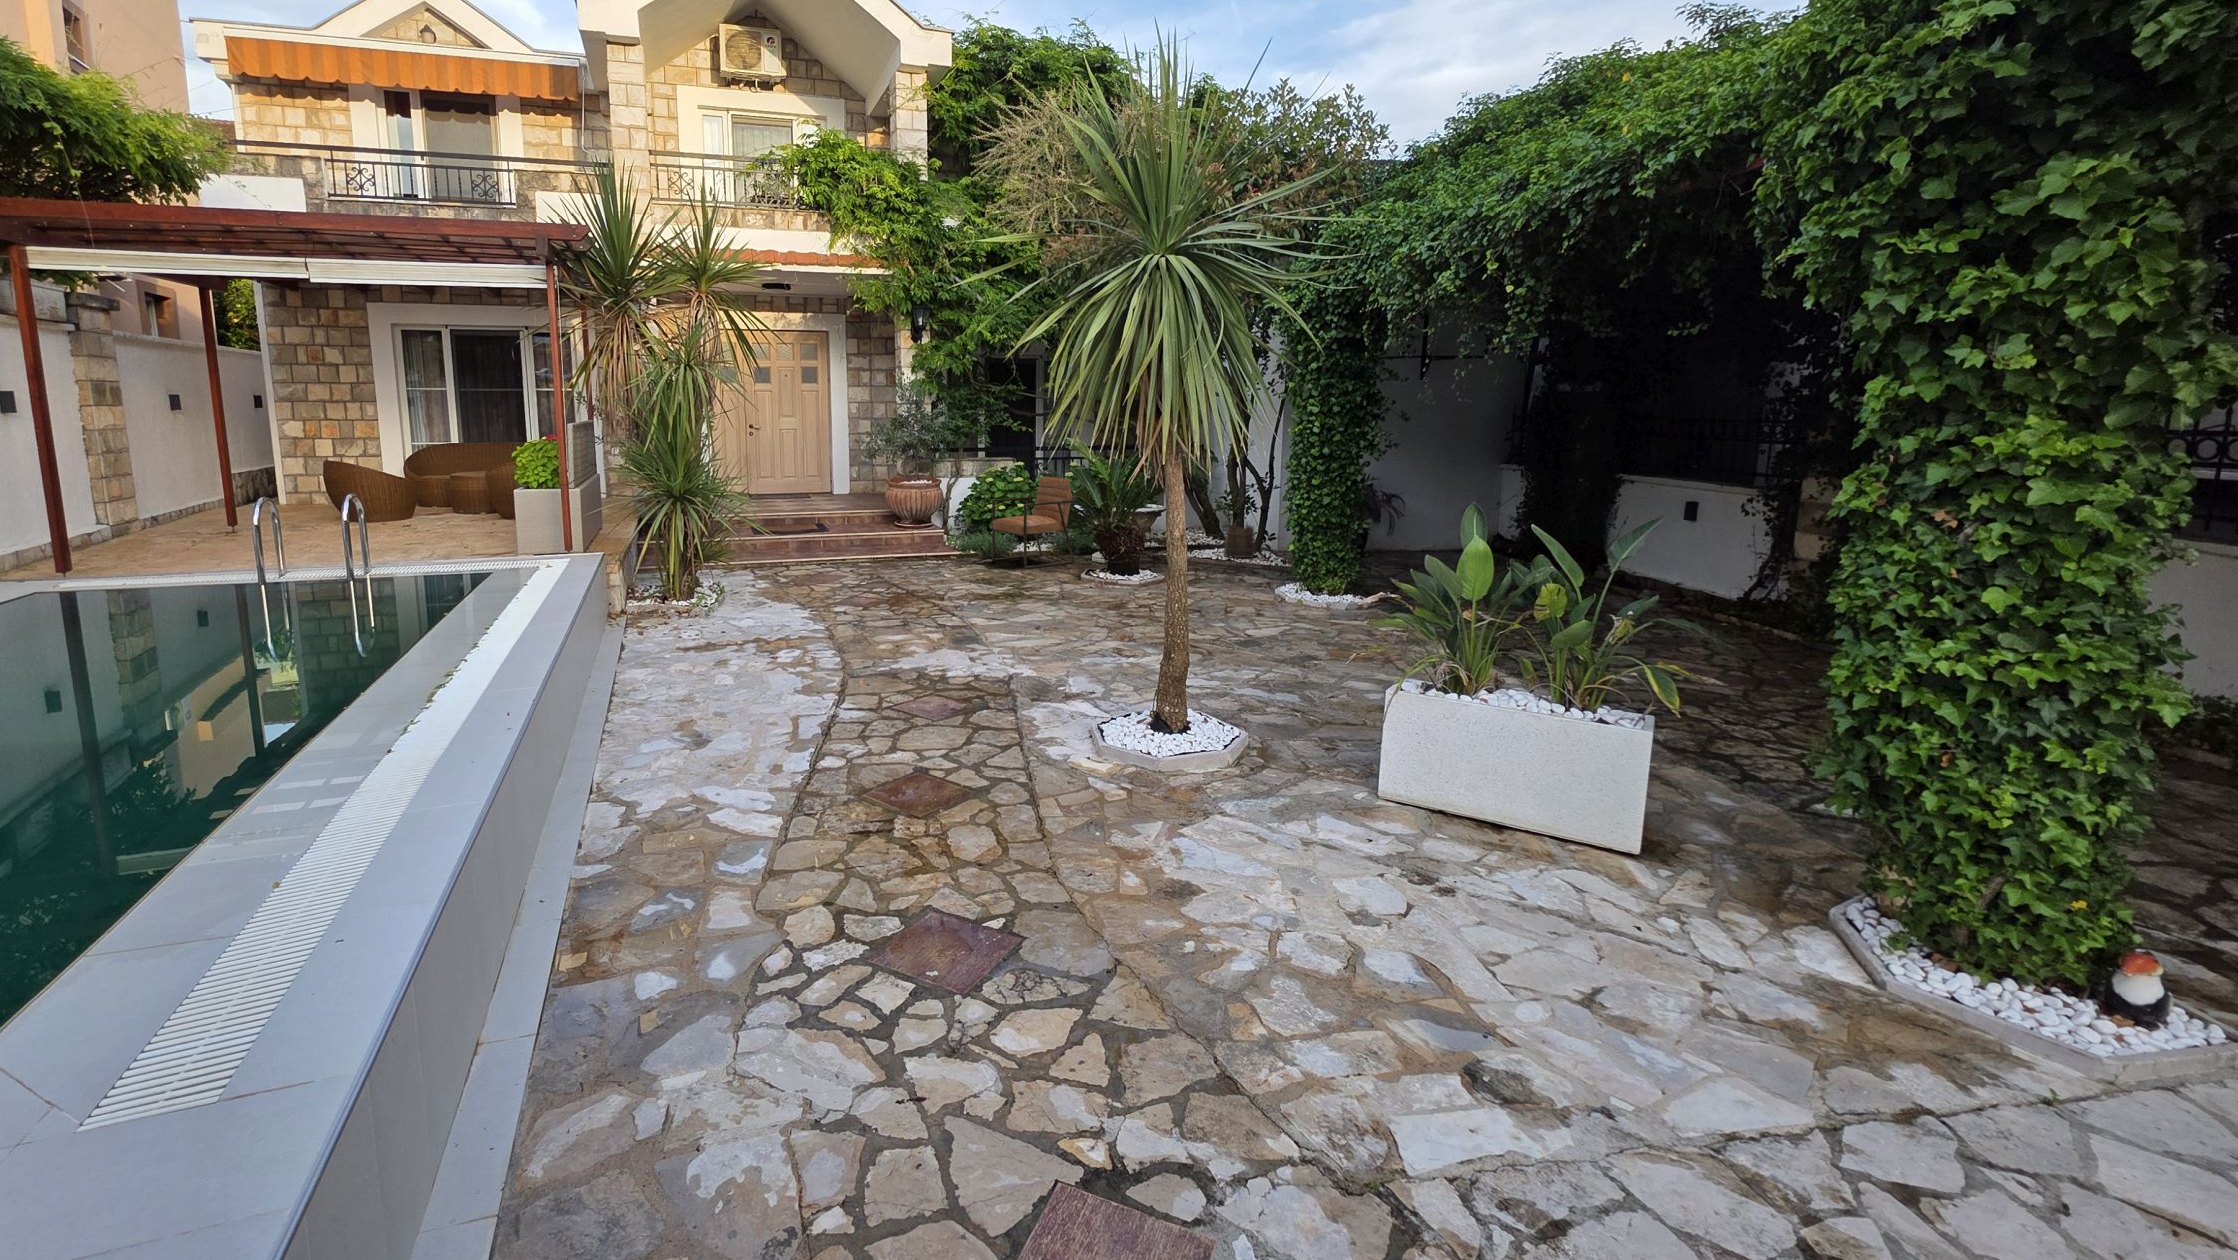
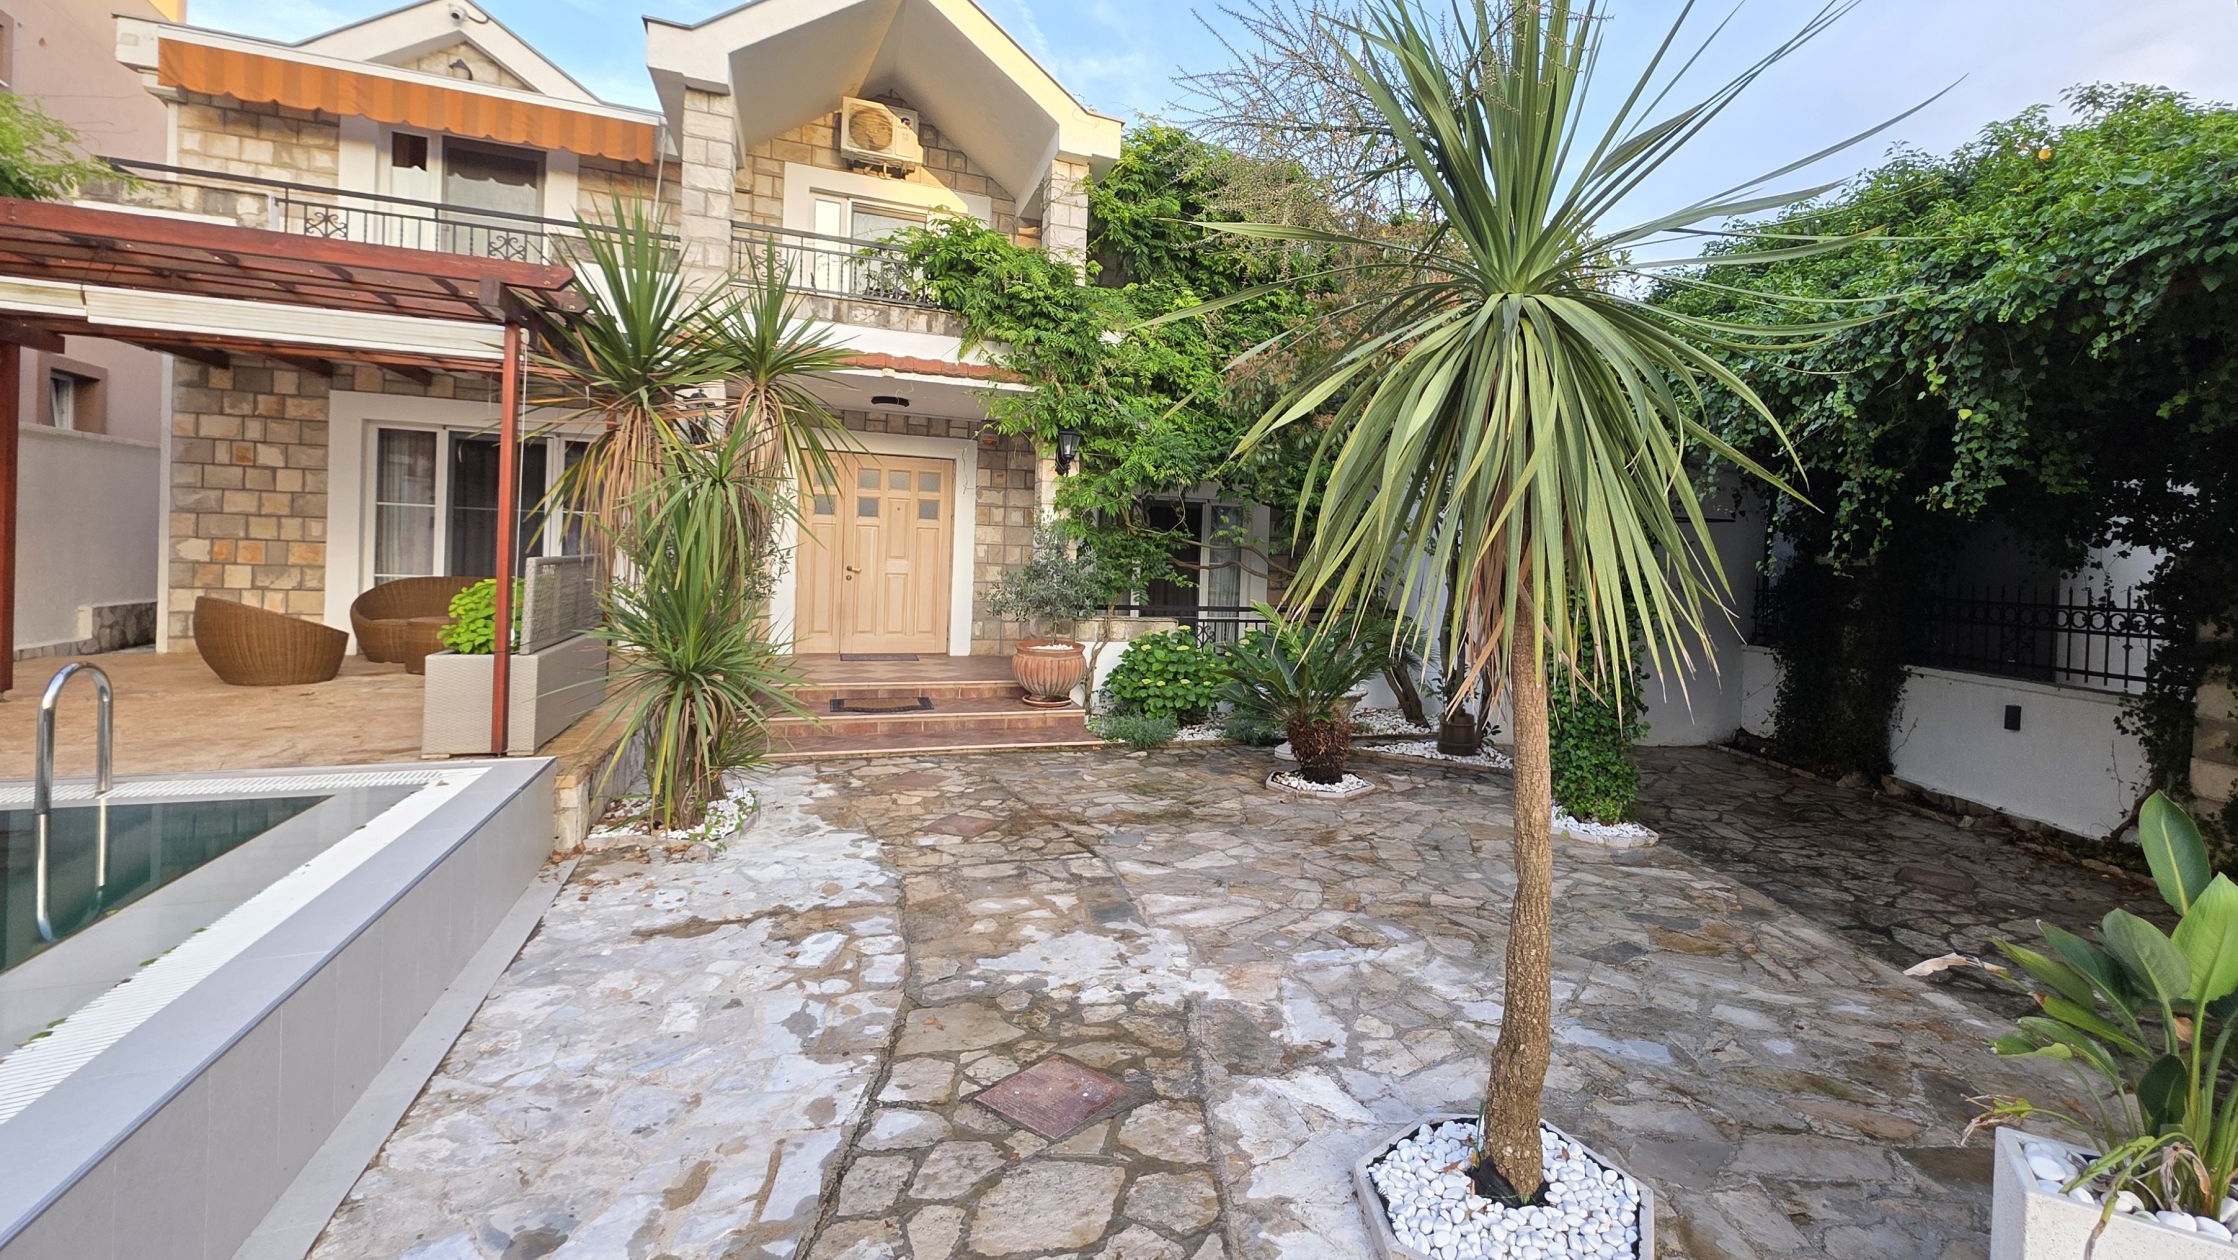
chair: present [992,477,1075,569] -> none [1148,647,1260,771]

